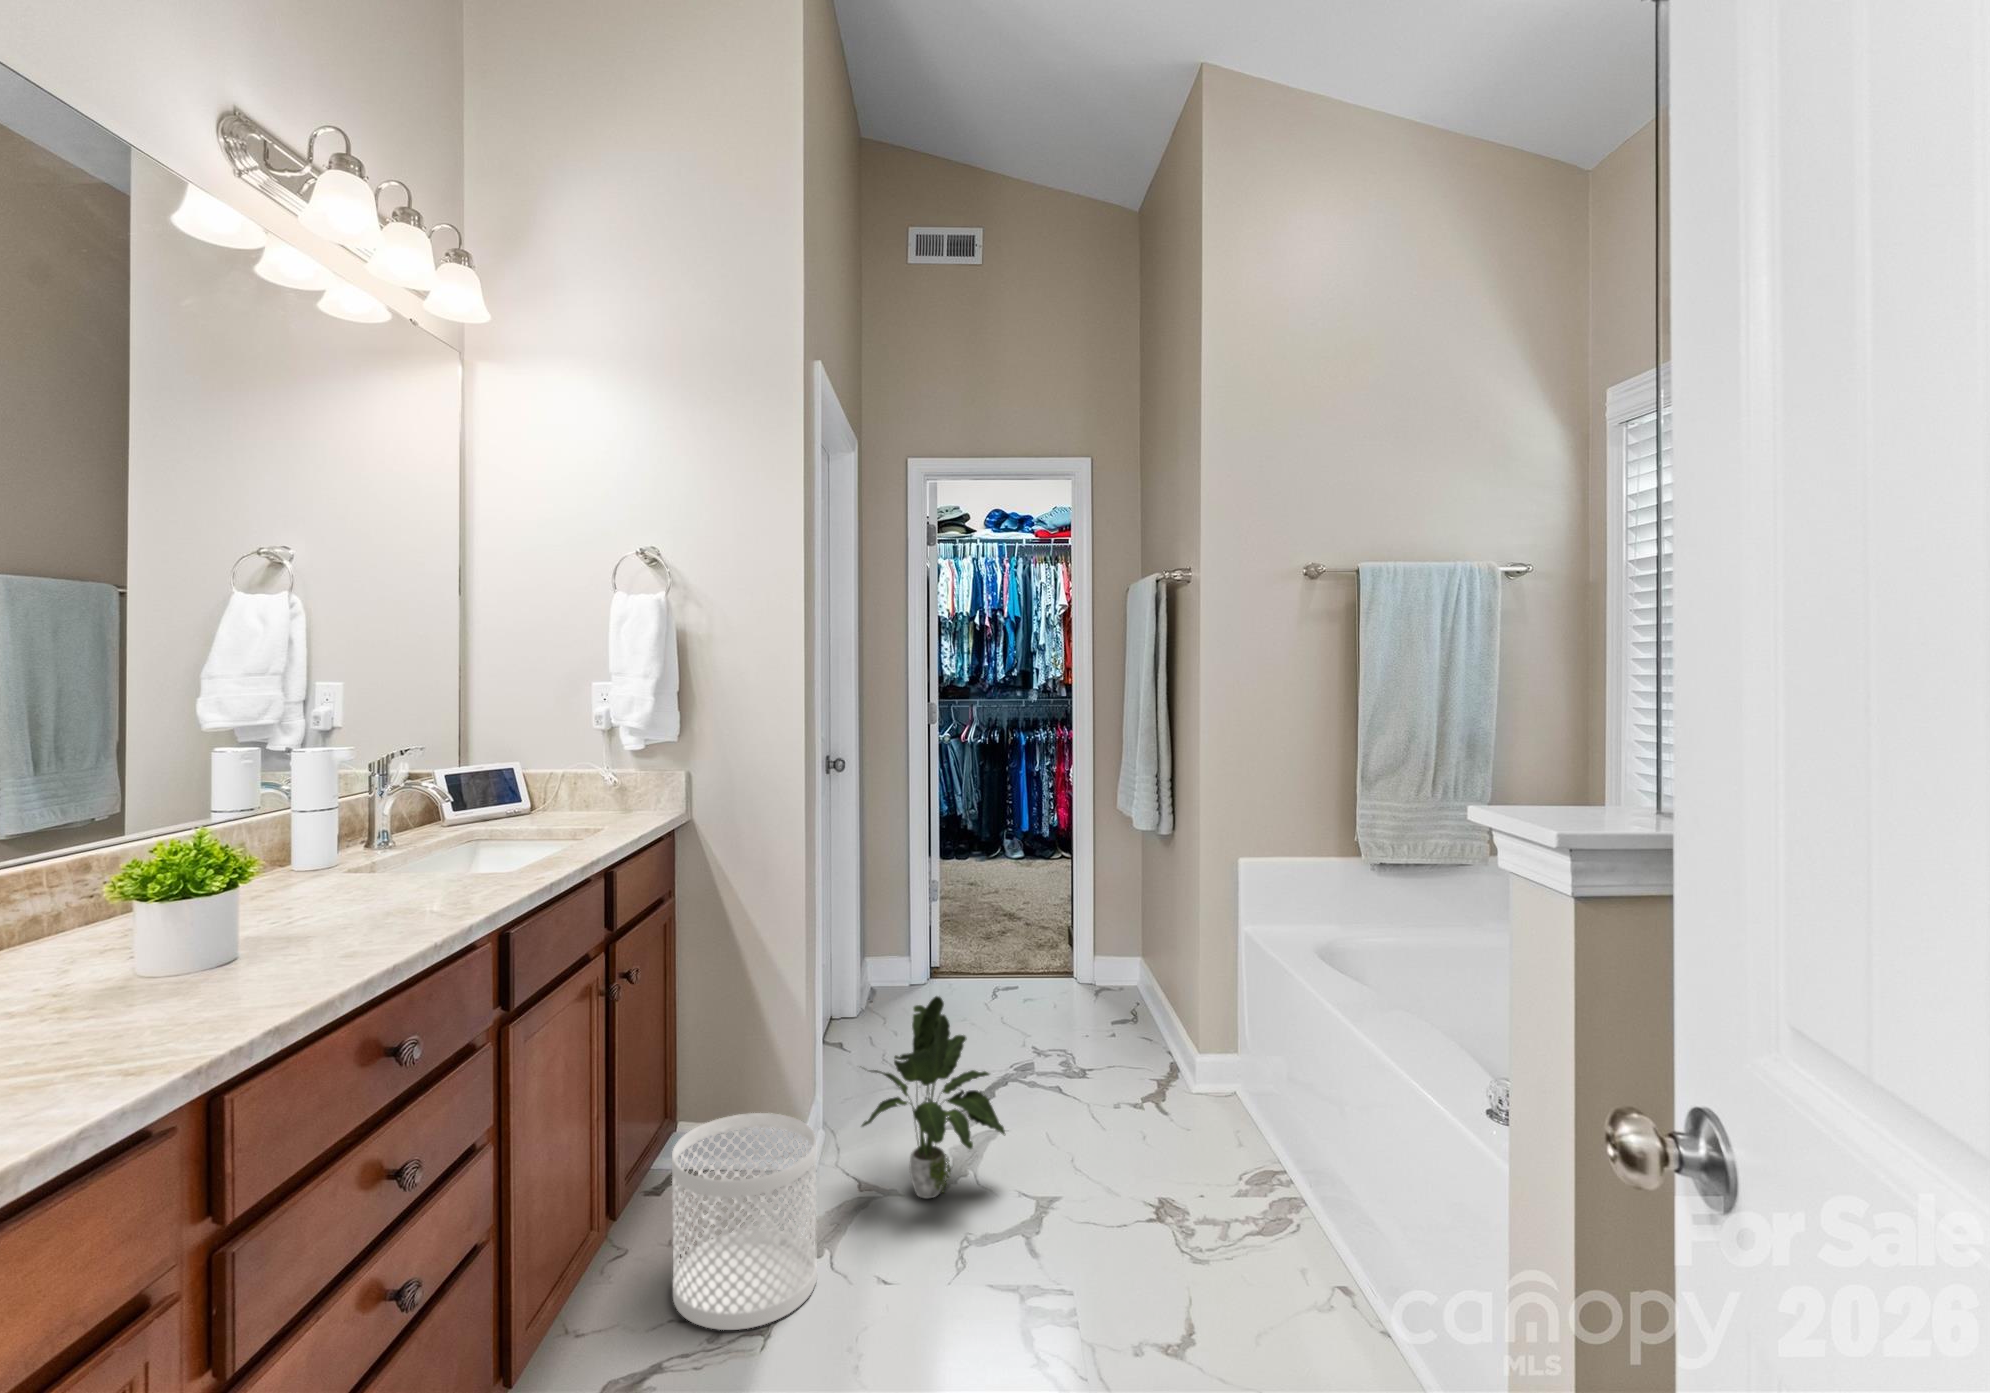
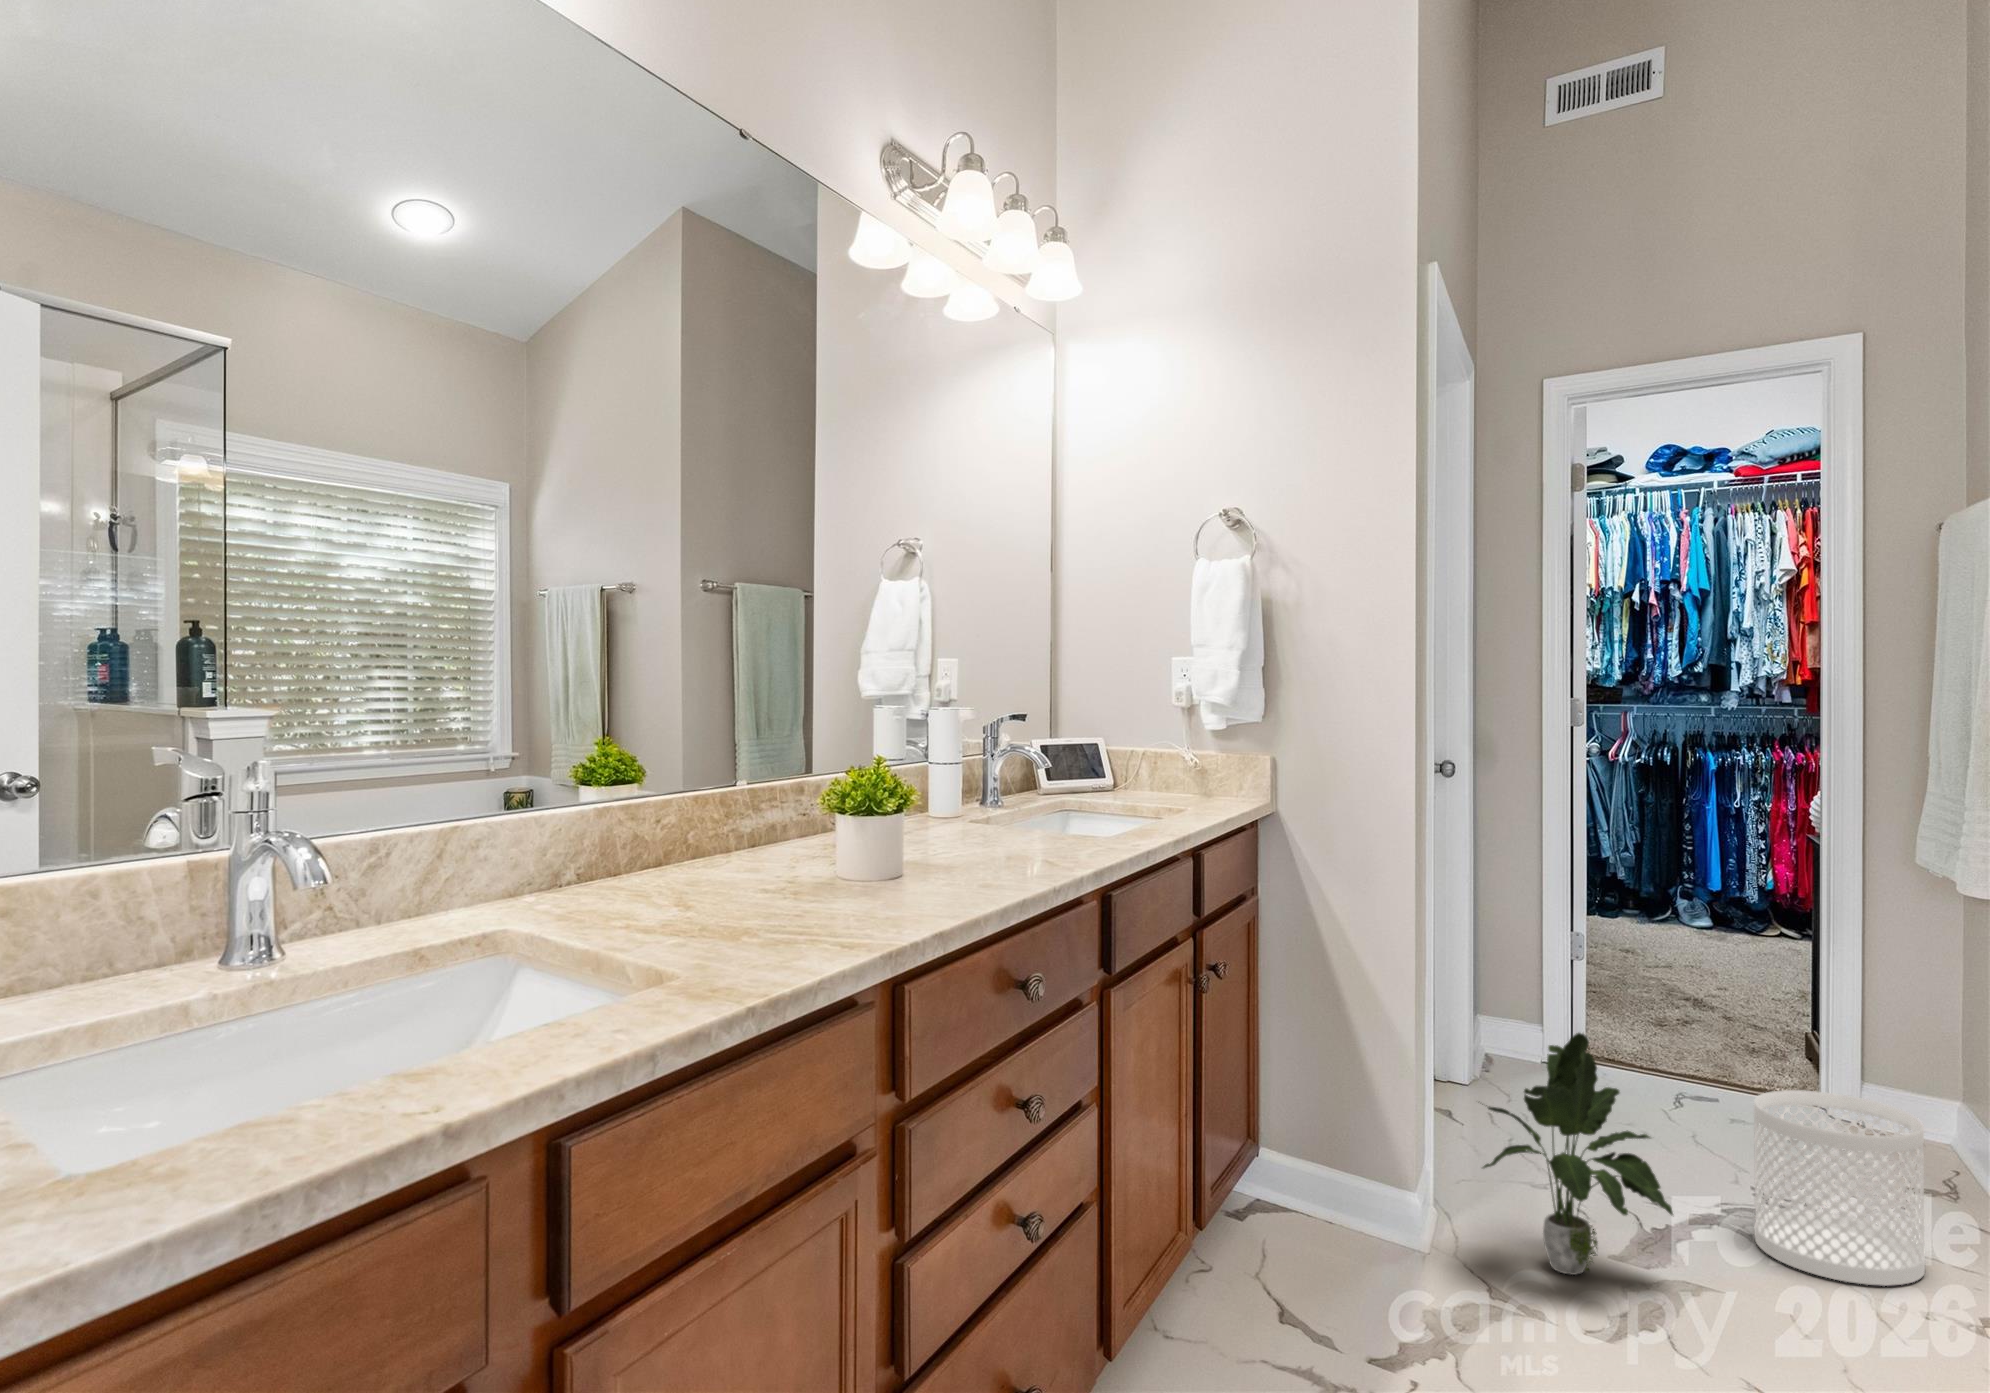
waste basket: present [672,1113,817,1330] -> present [1754,1090,1925,1286]

